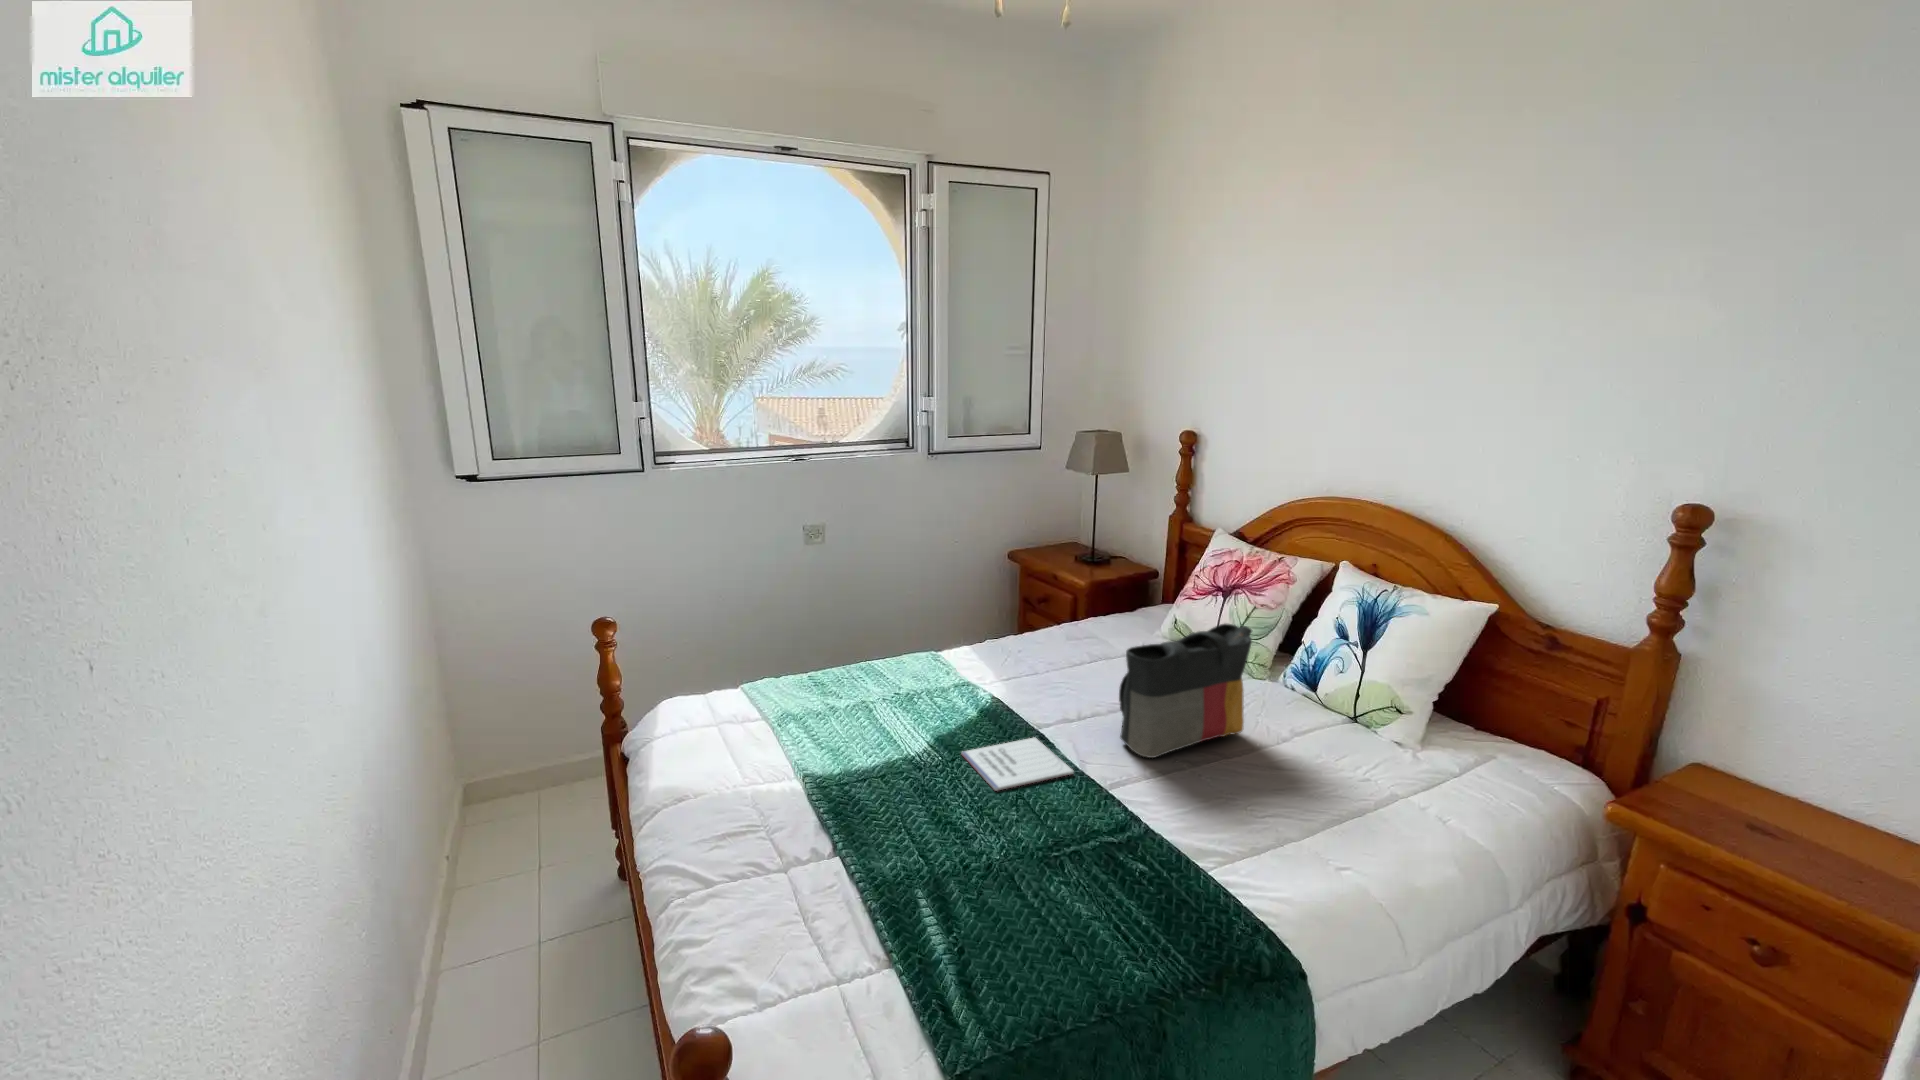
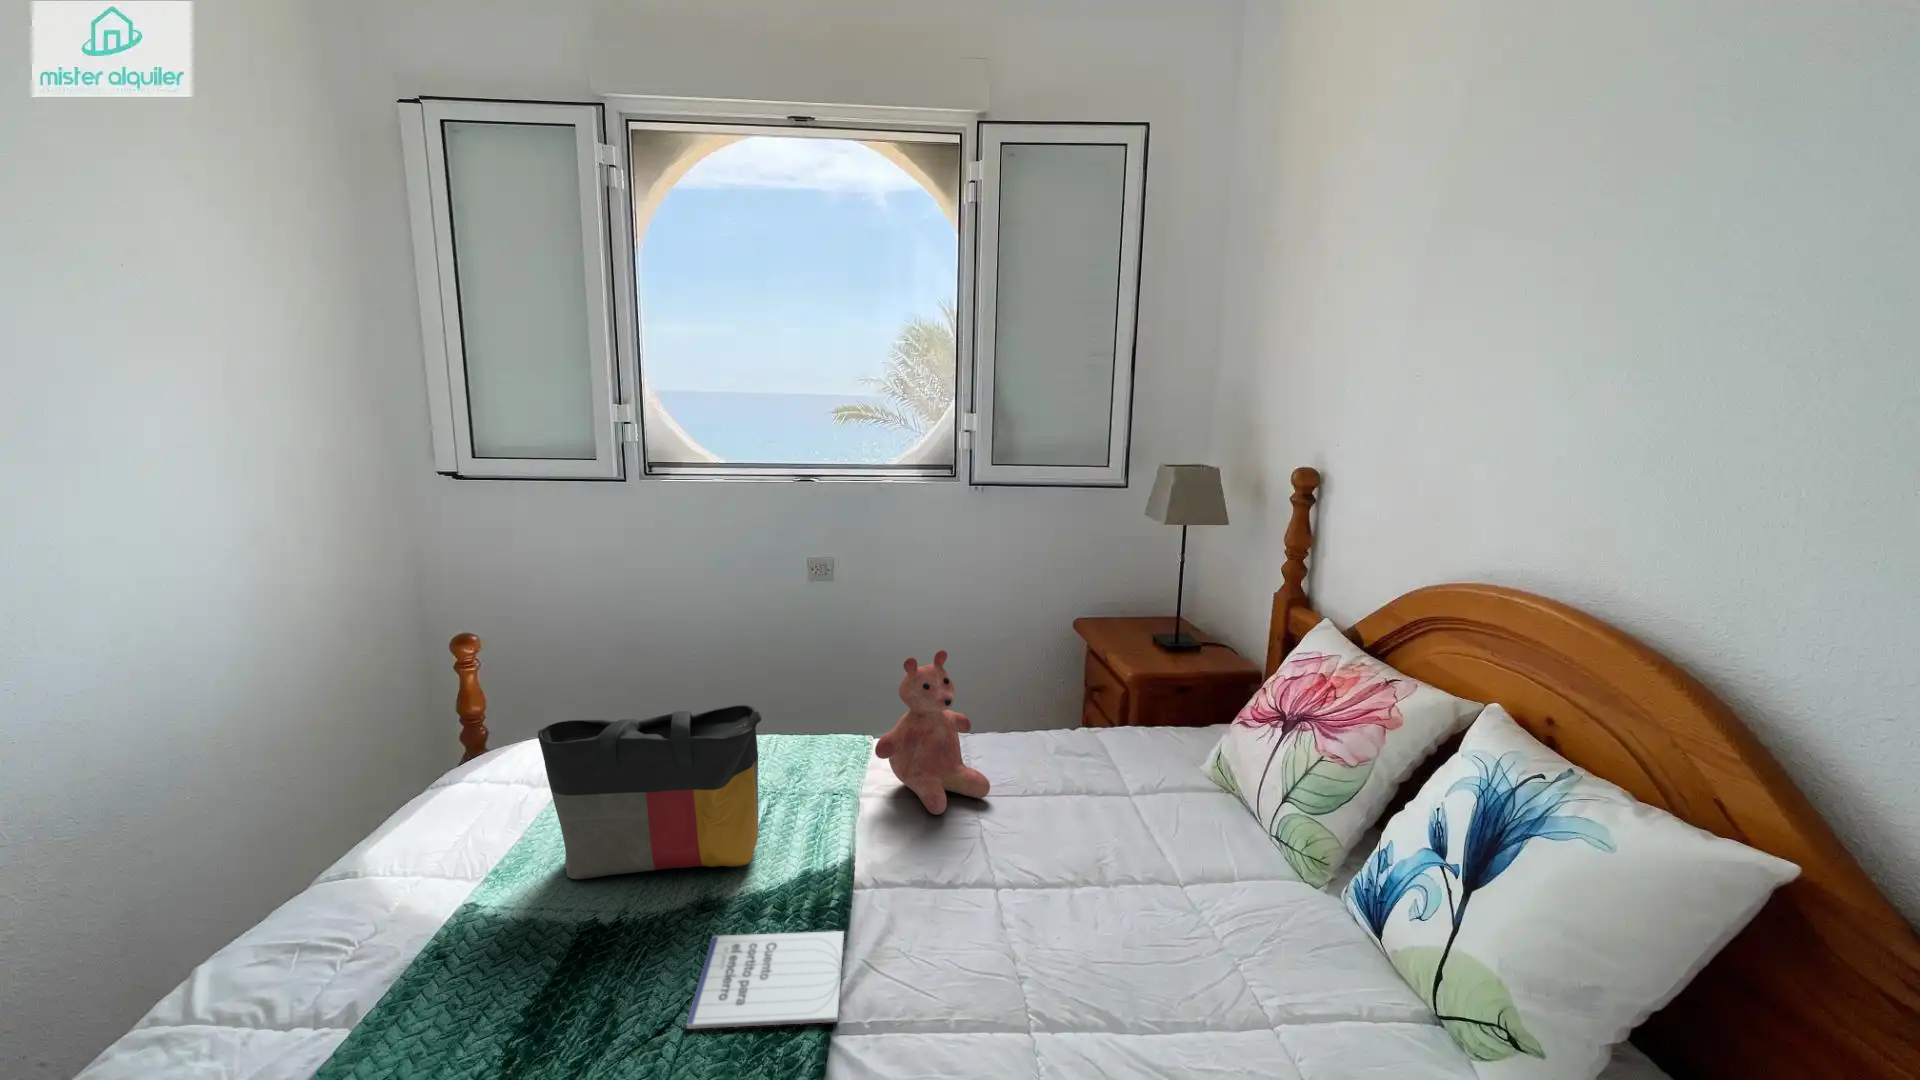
teddy bear: none [976,568,1050,677] -> present [875,650,990,815]
tote bag: present [1119,624,1252,758] -> present [538,705,762,879]

